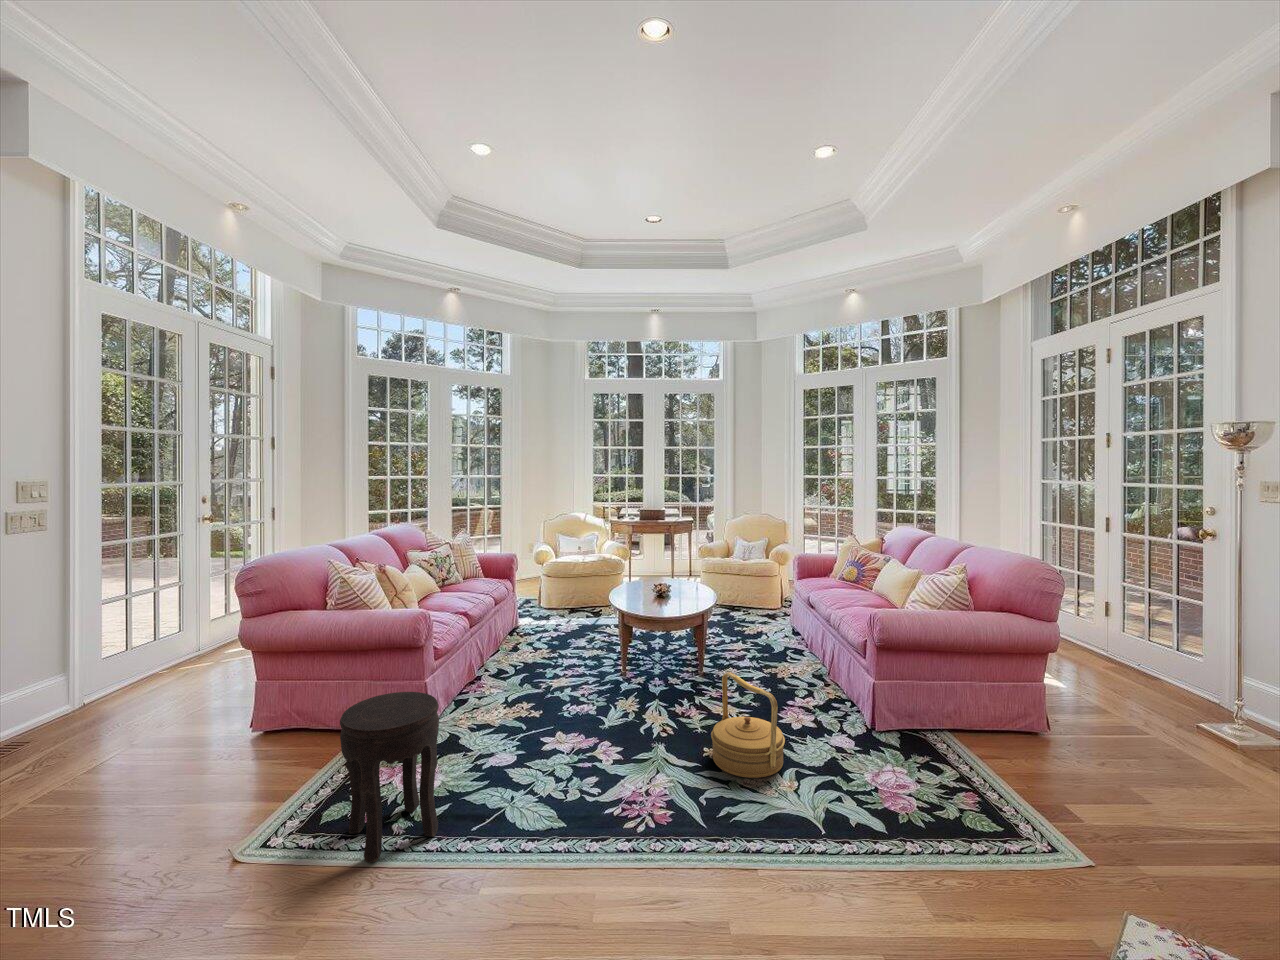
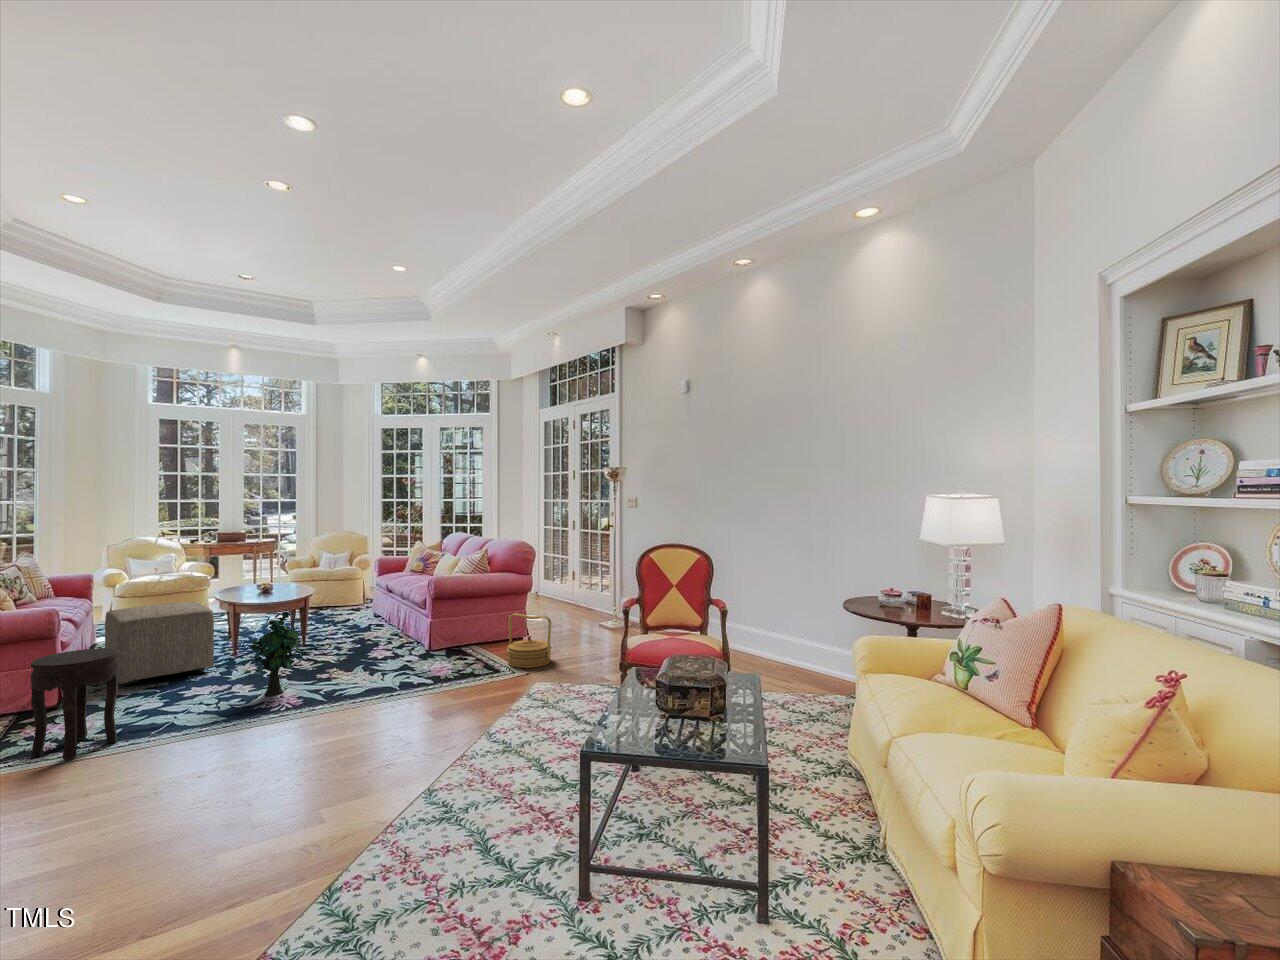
ottoman: none [498,603,596,704] -> present [105,602,214,685]
decorative plant: none [607,659,679,783] -> present [247,612,302,696]
basket: present [711,672,785,778] -> present [507,613,551,668]

